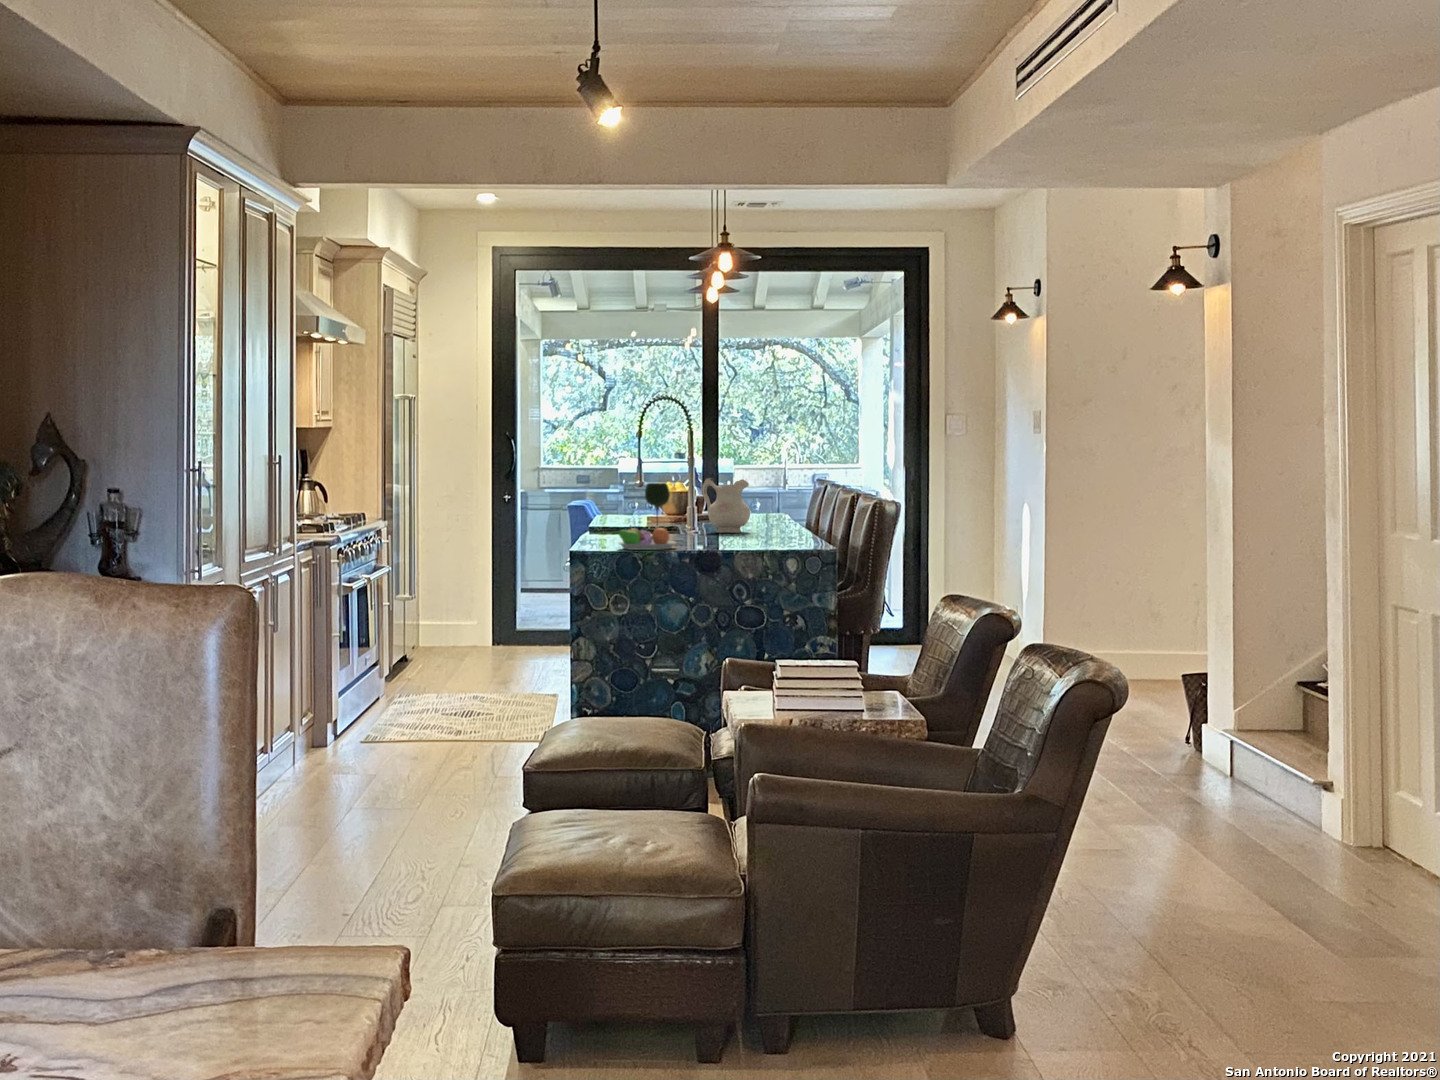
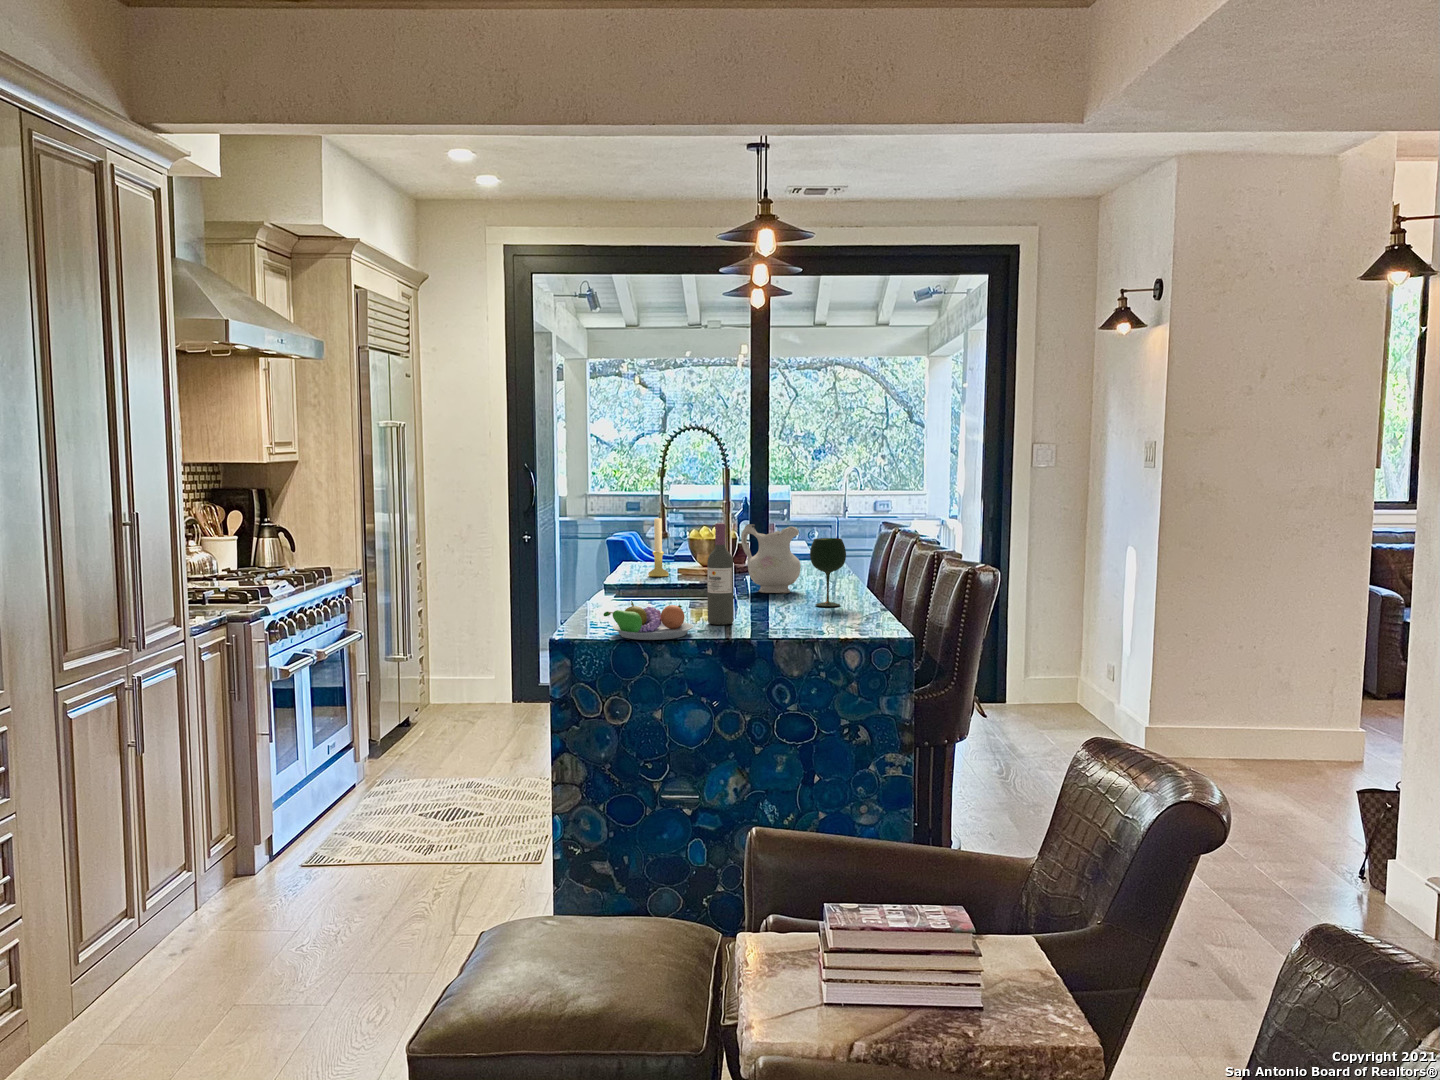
wine bottle: none [684,470,704,544] -> present [707,523,733,625]
candle holder: none [619,476,637,527] -> present [648,518,669,577]
wine glass: present [645,483,670,530] -> present [810,538,846,607]

